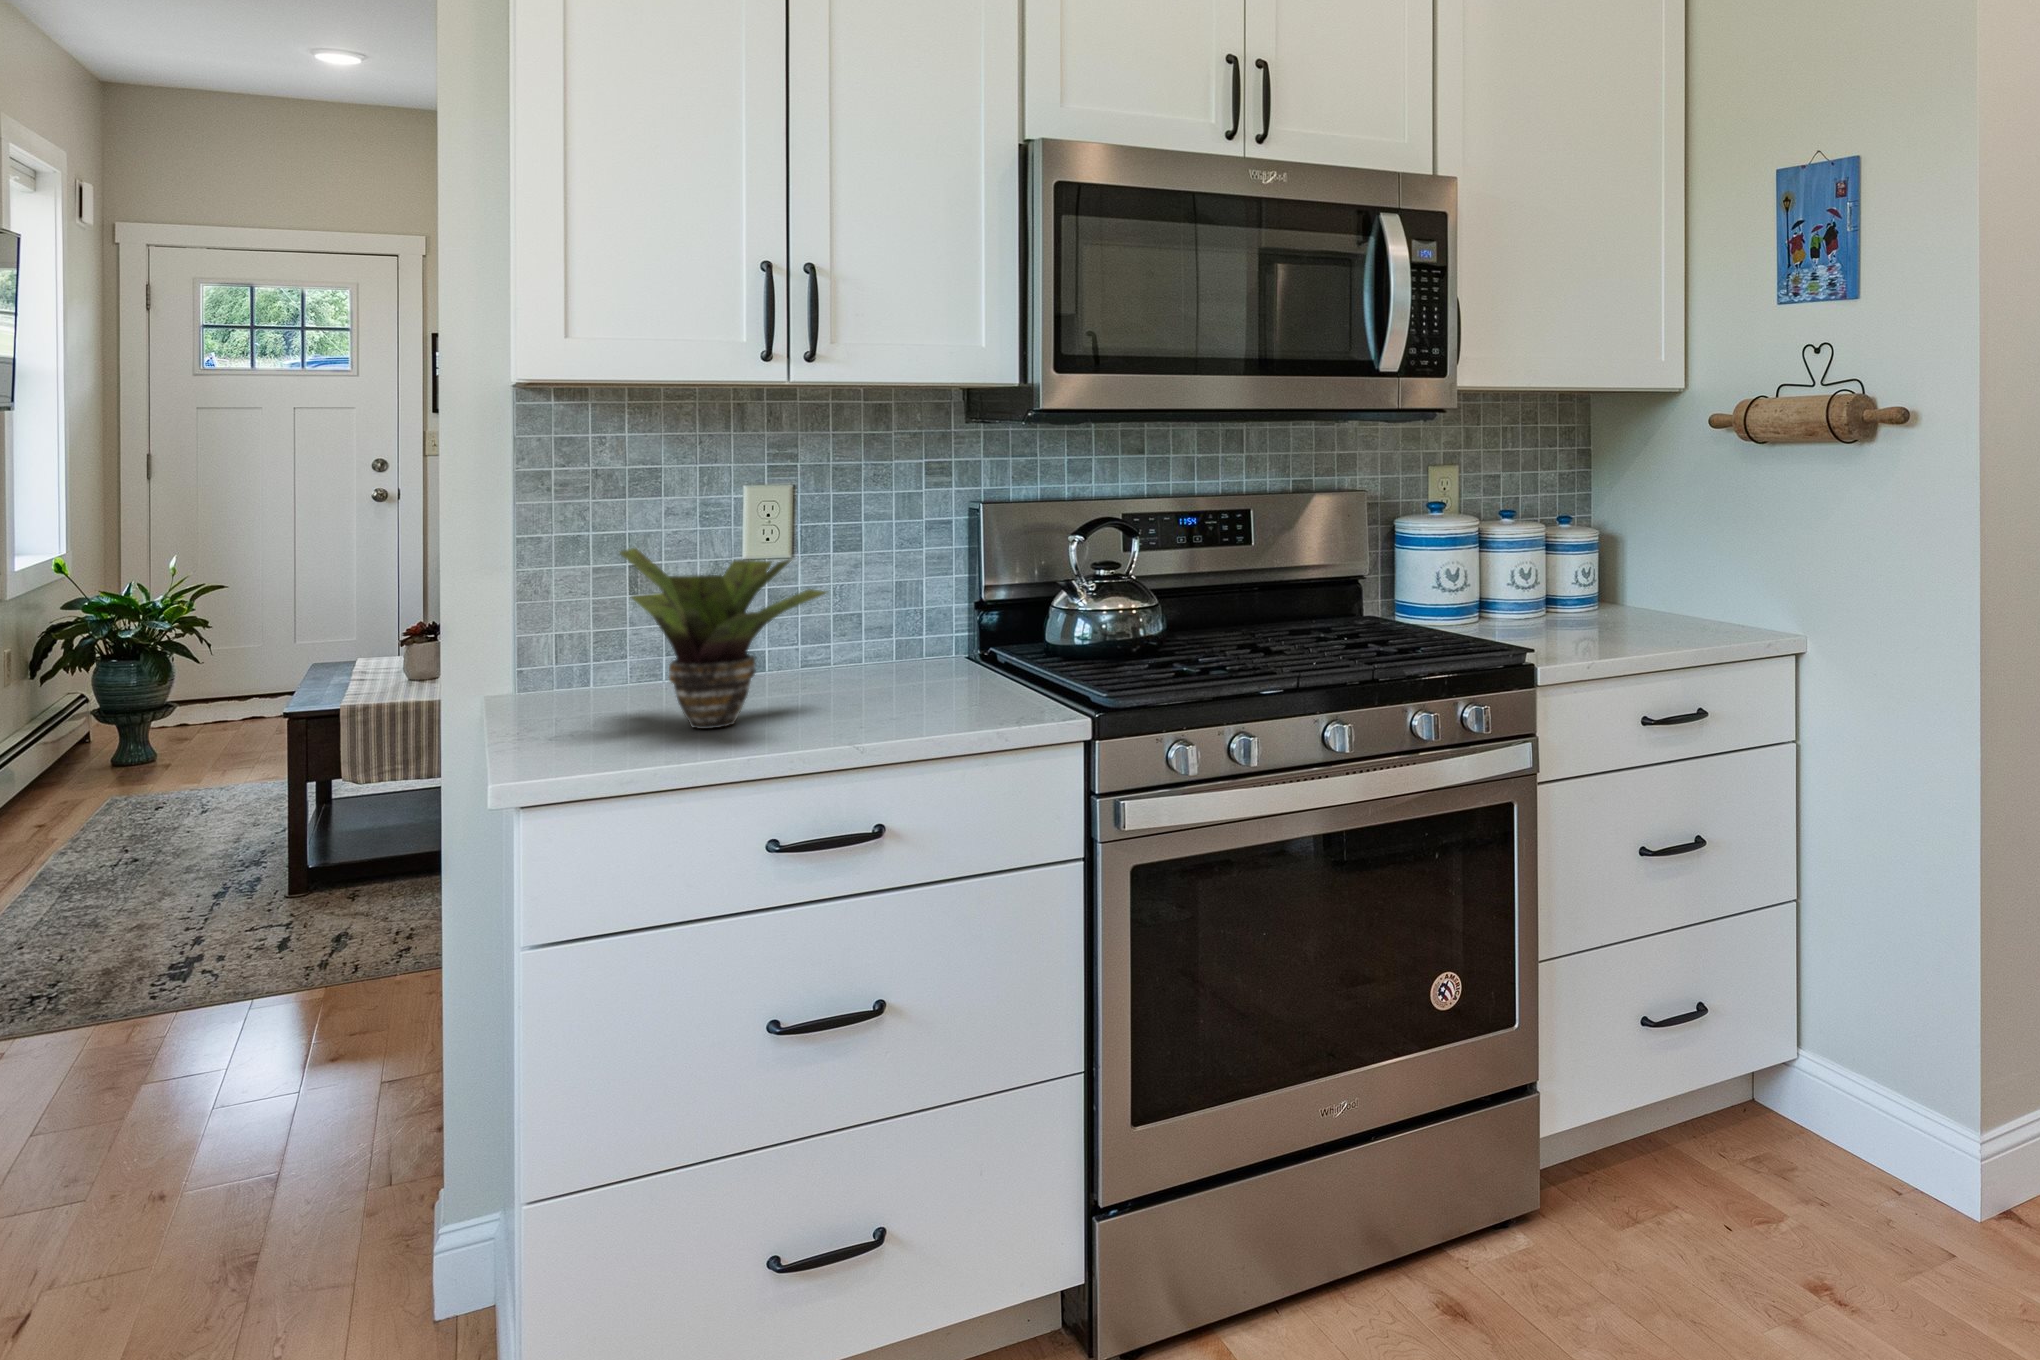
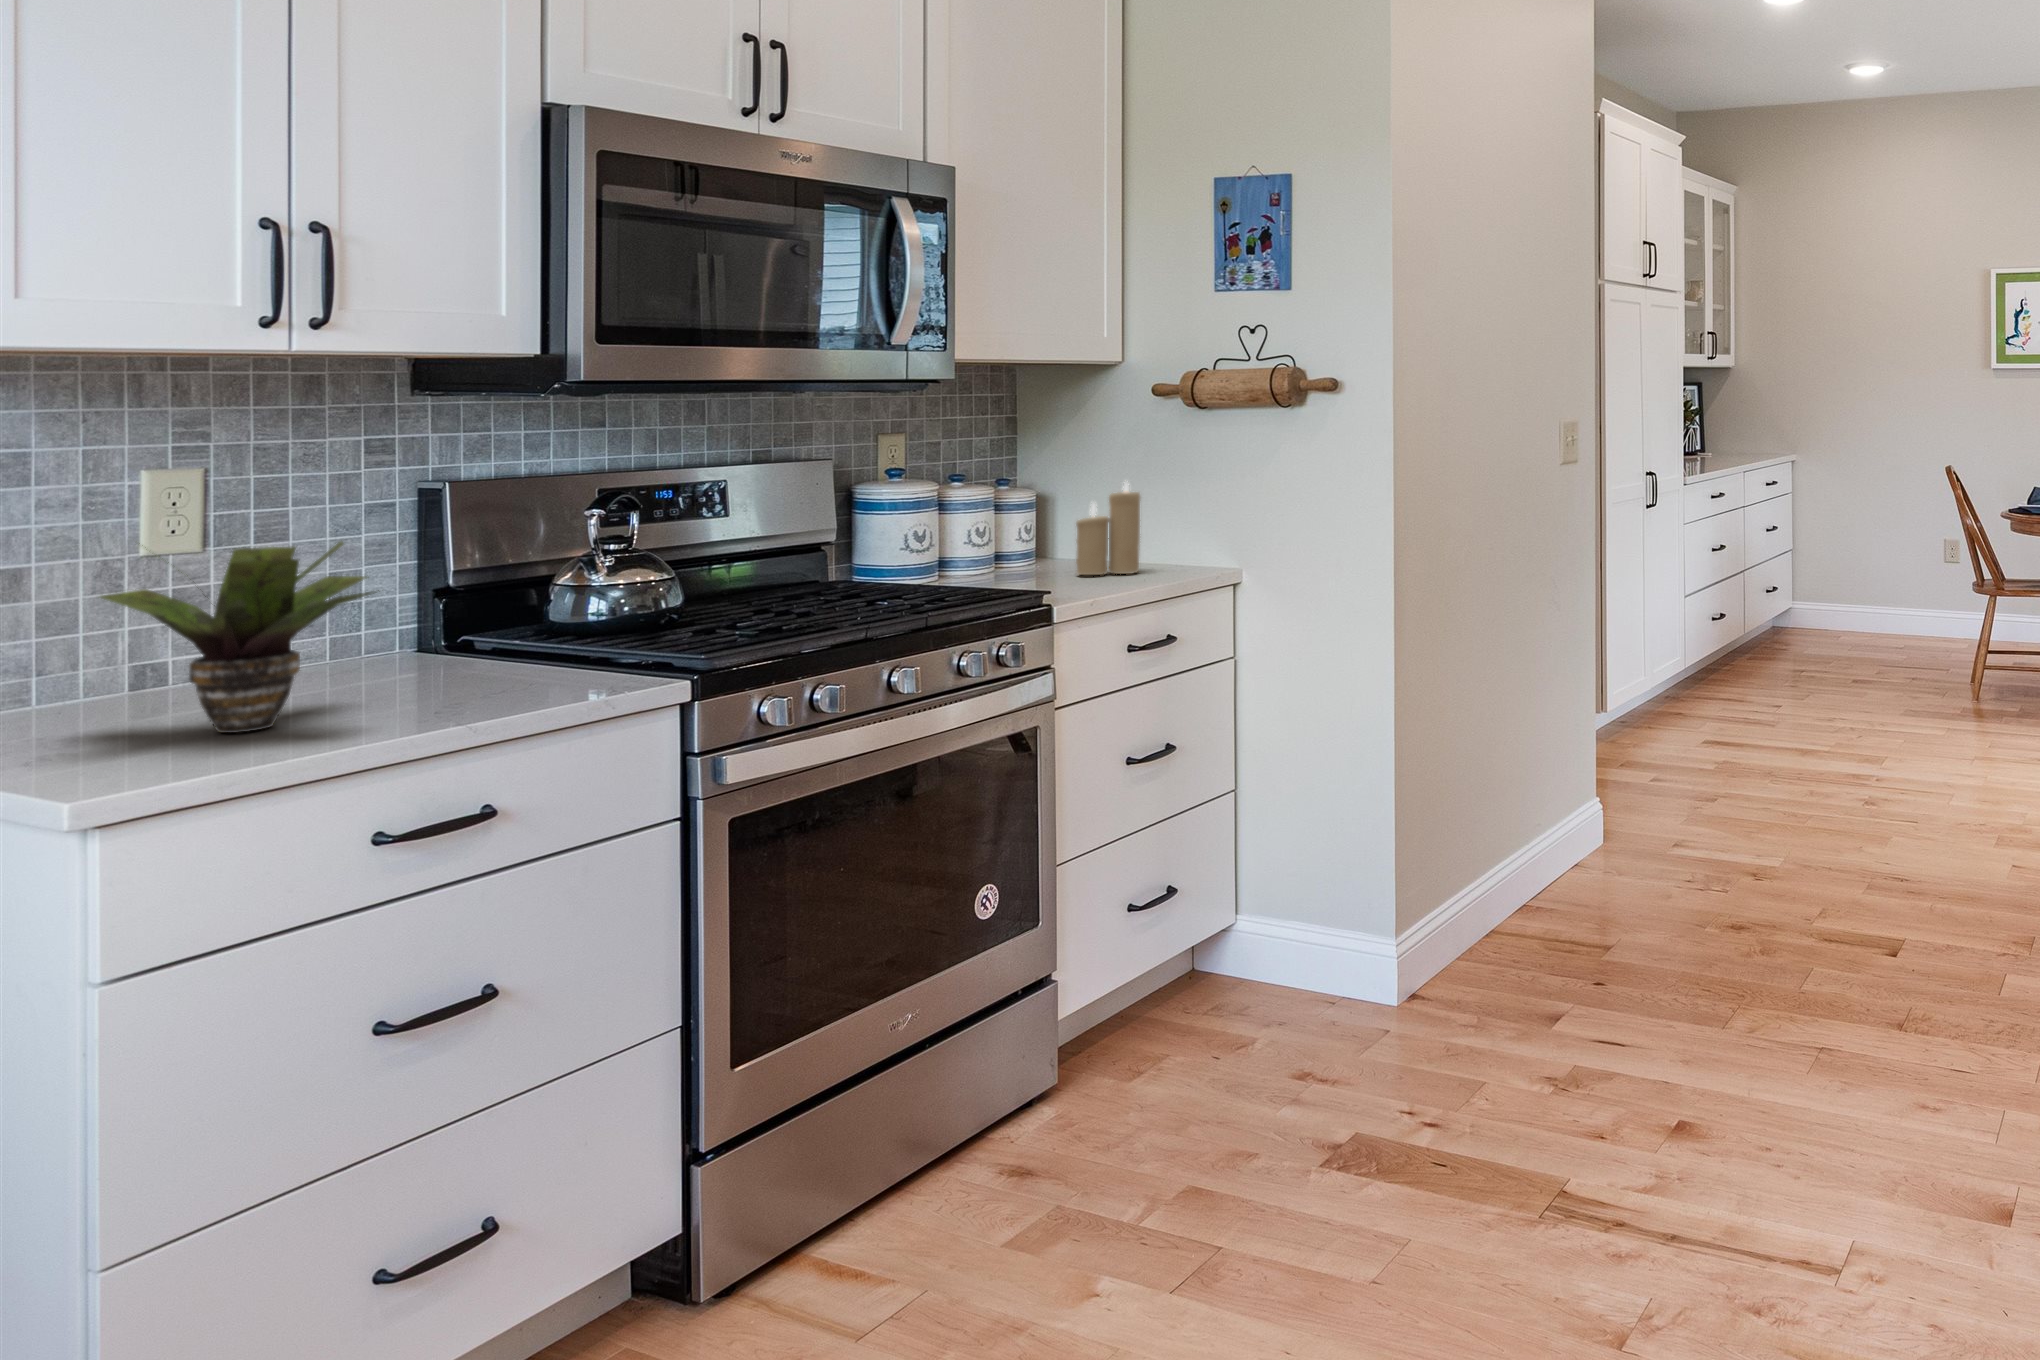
candle: none [1599,525,1672,633] -> present [1076,482,1140,575]

